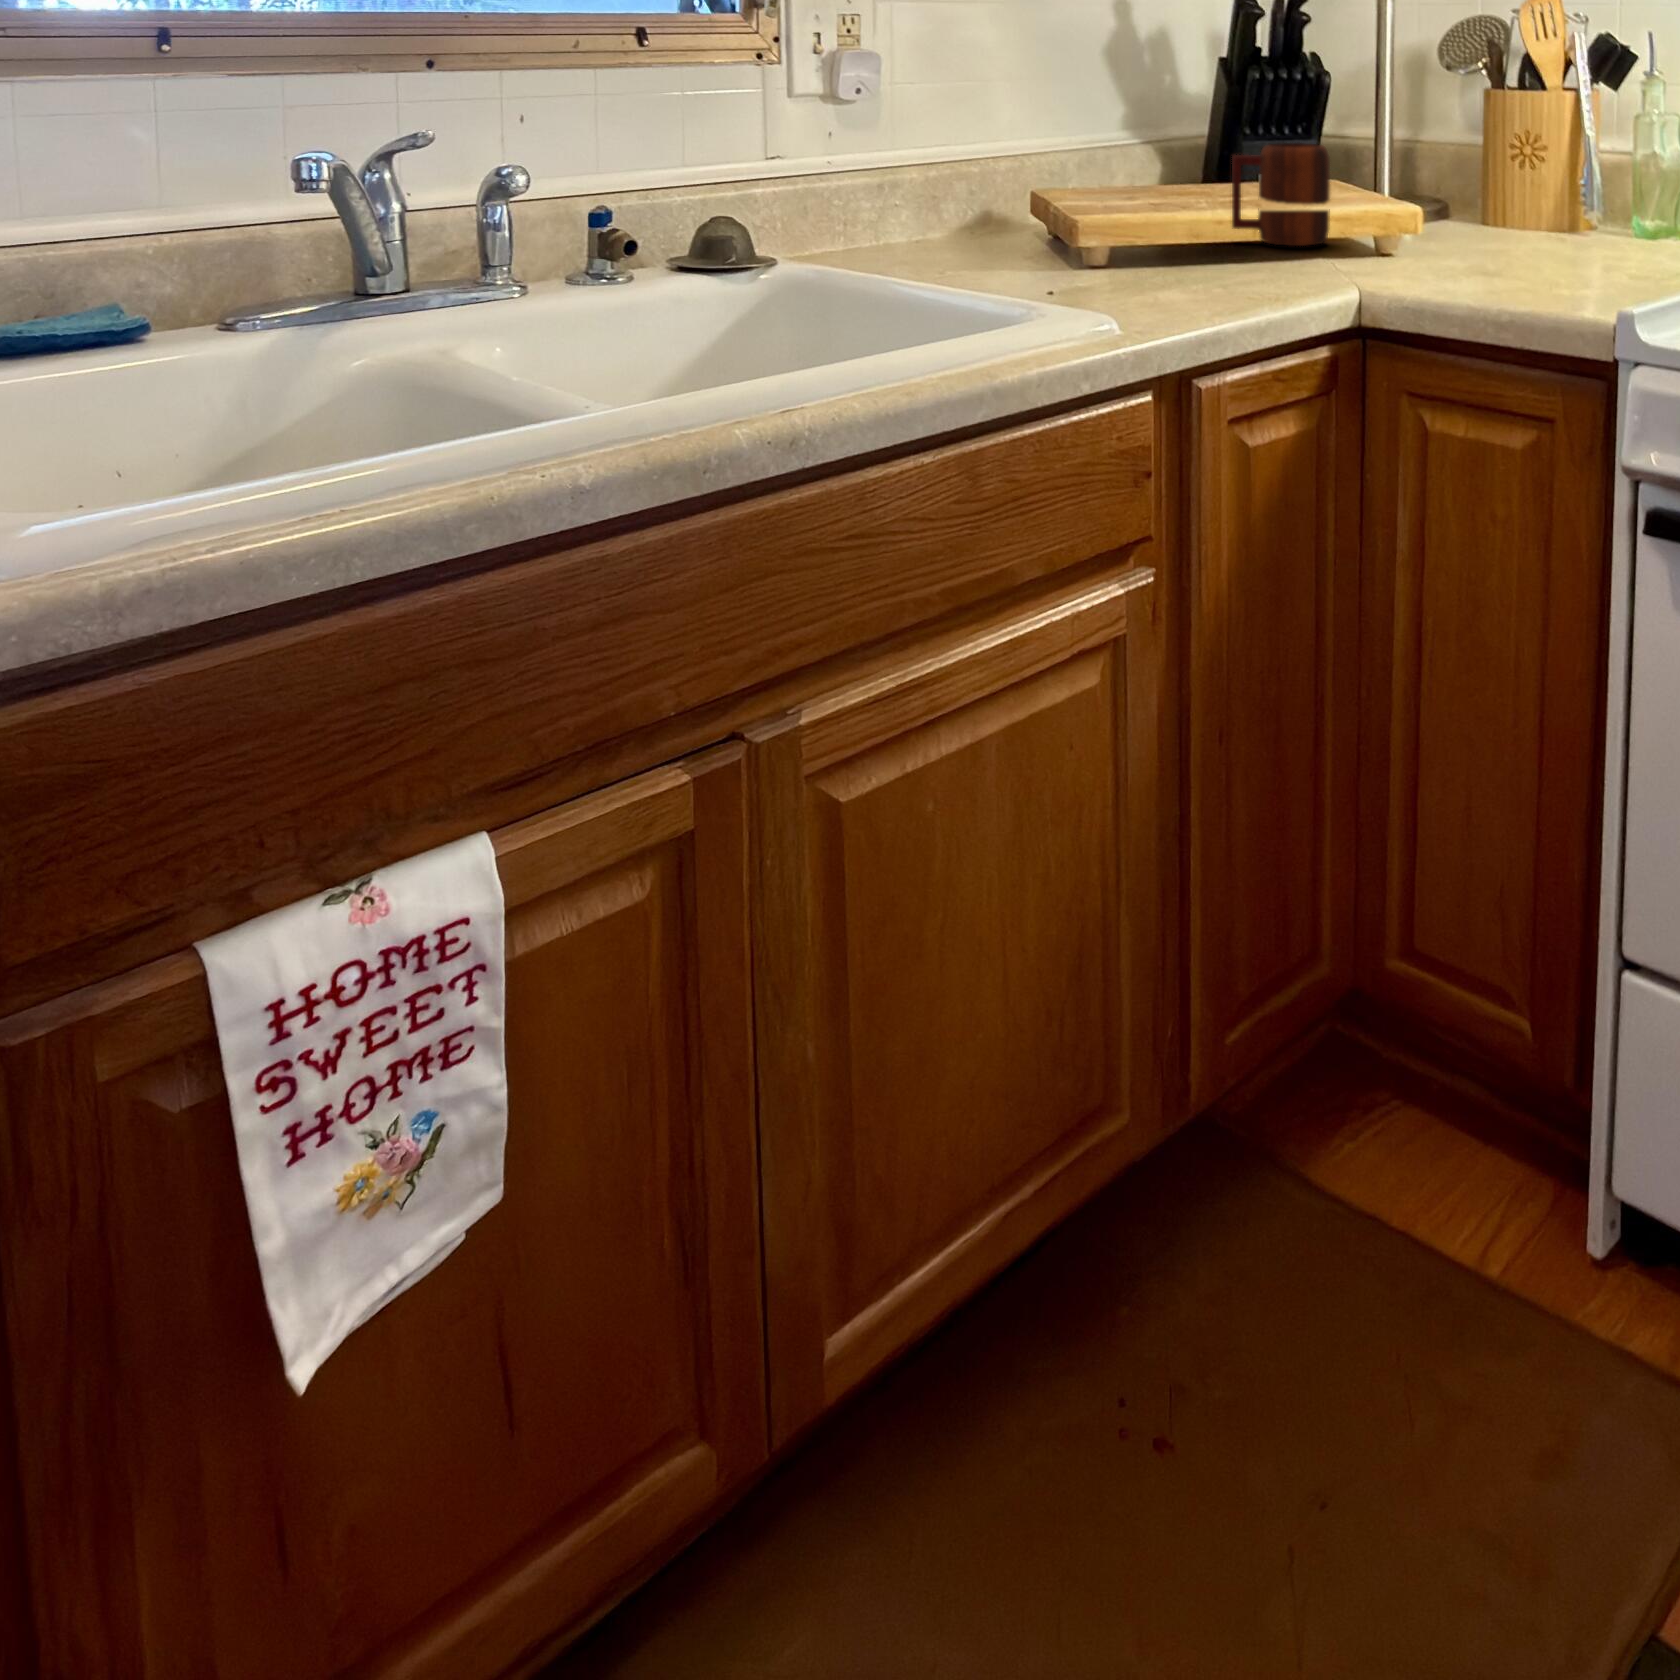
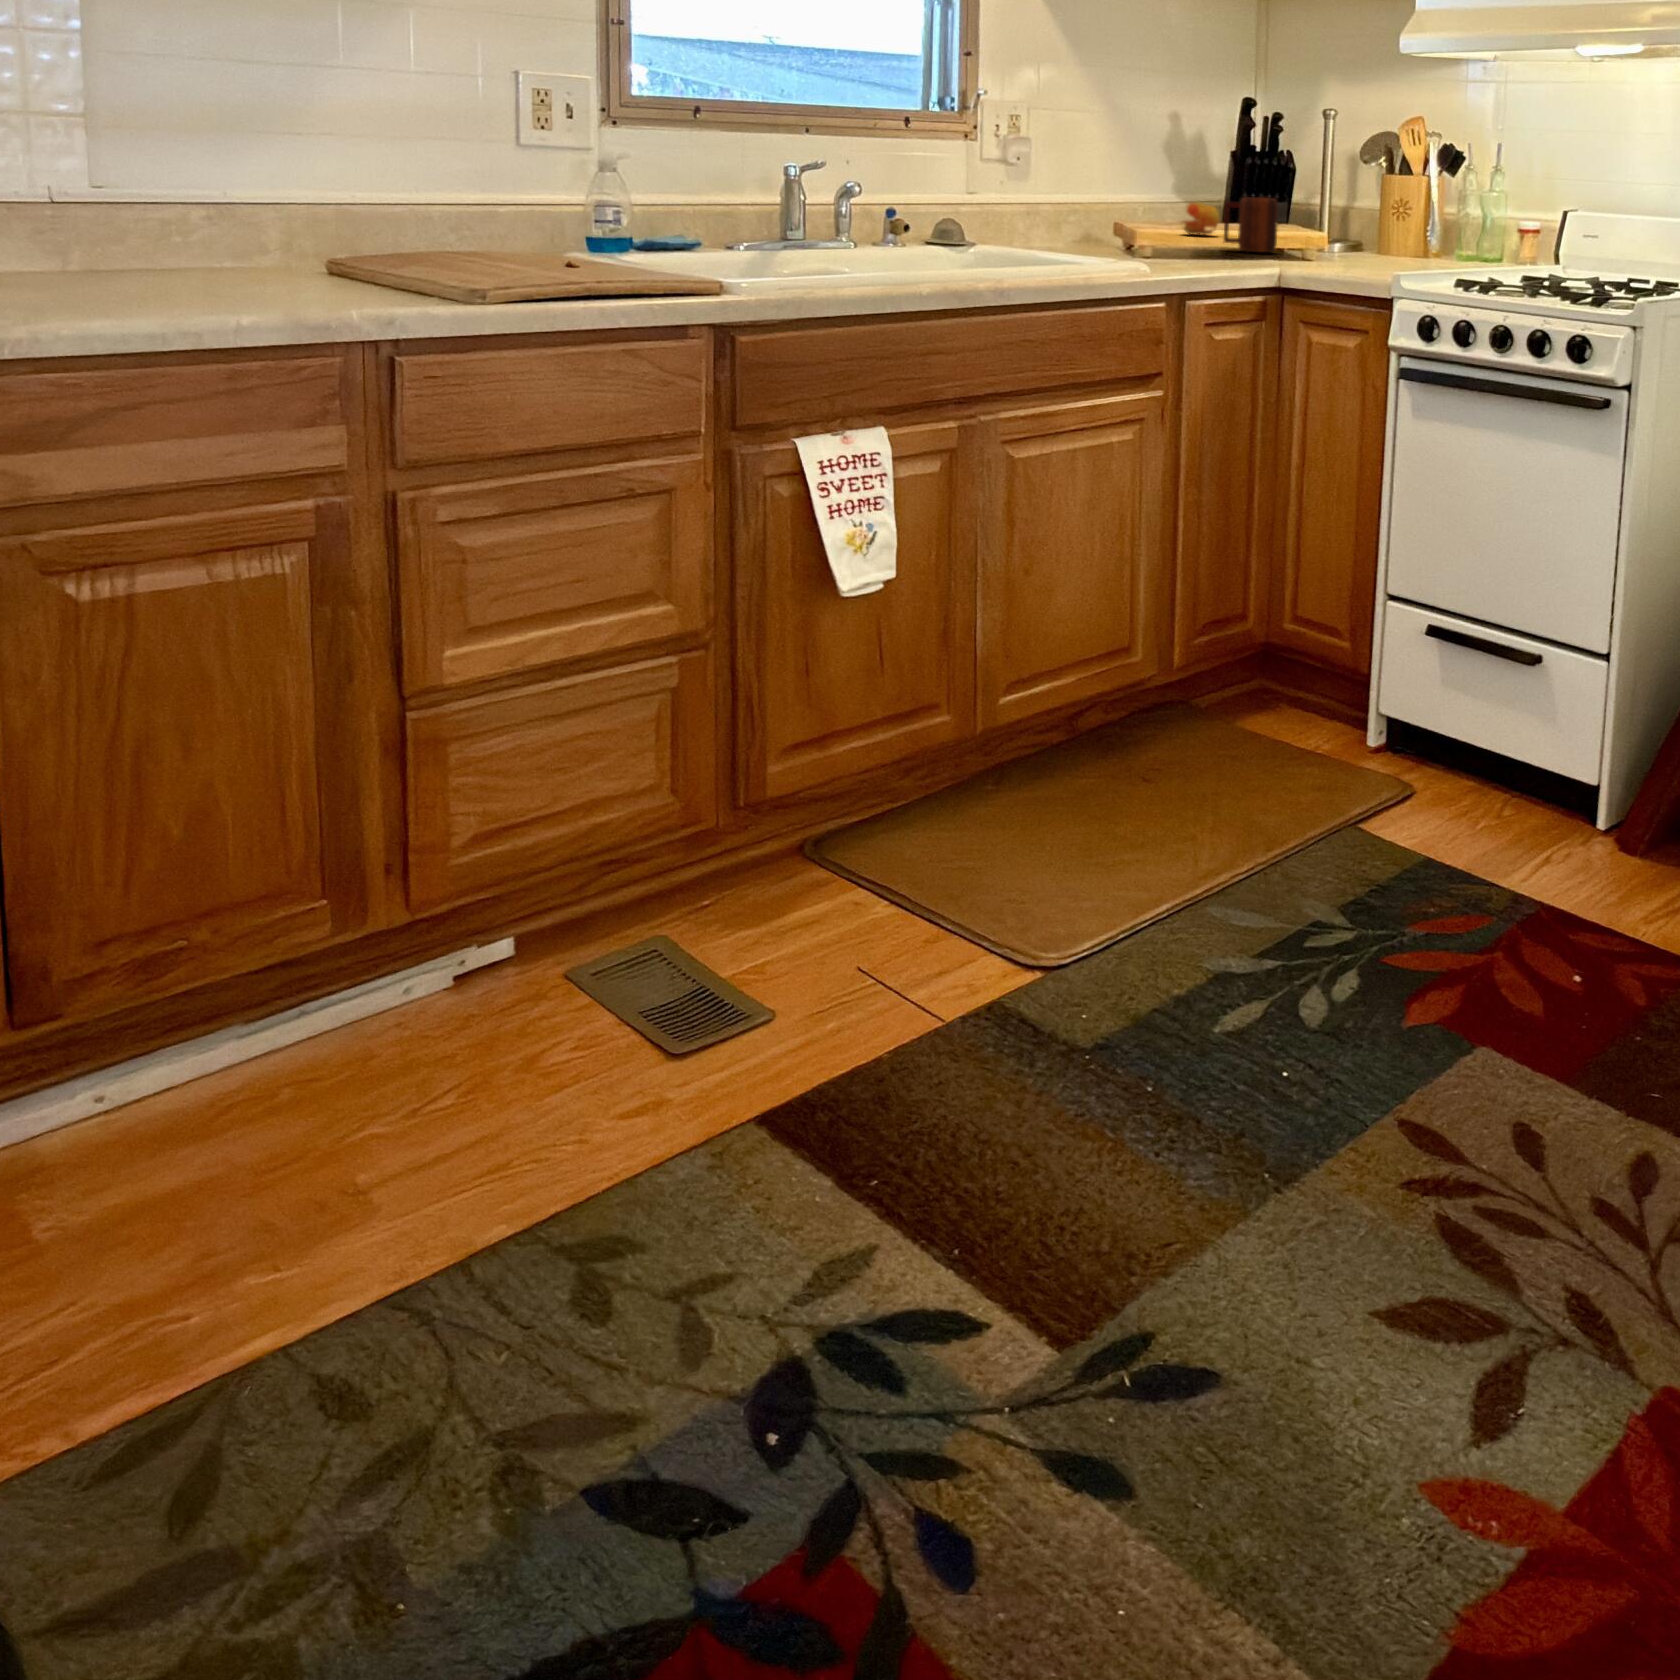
apple: none [1142,143,1207,197] -> present [1182,203,1219,235]

